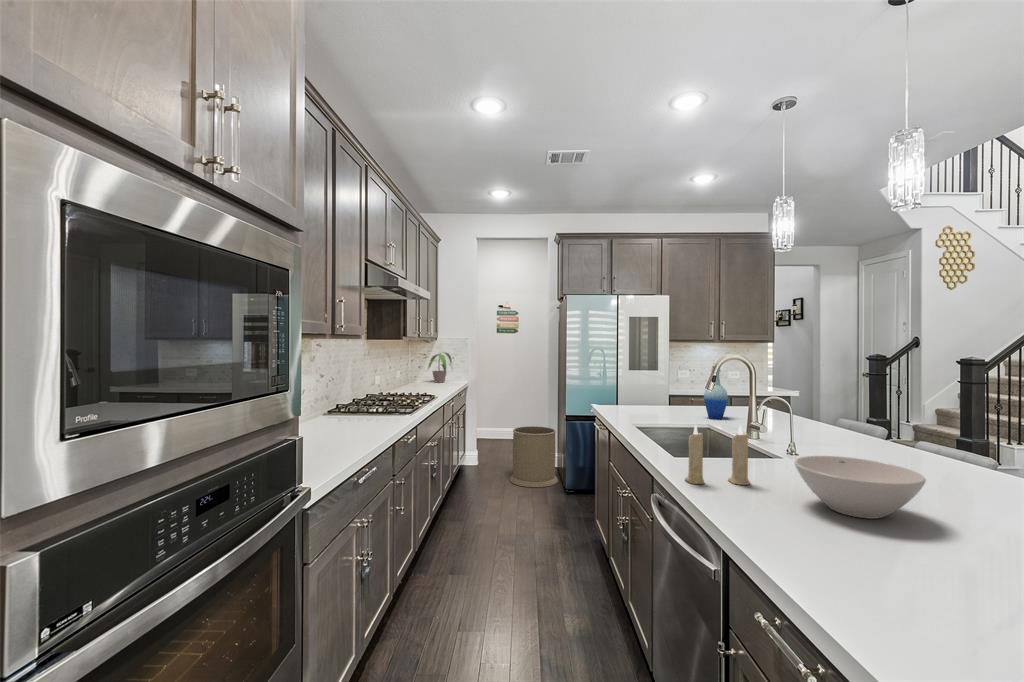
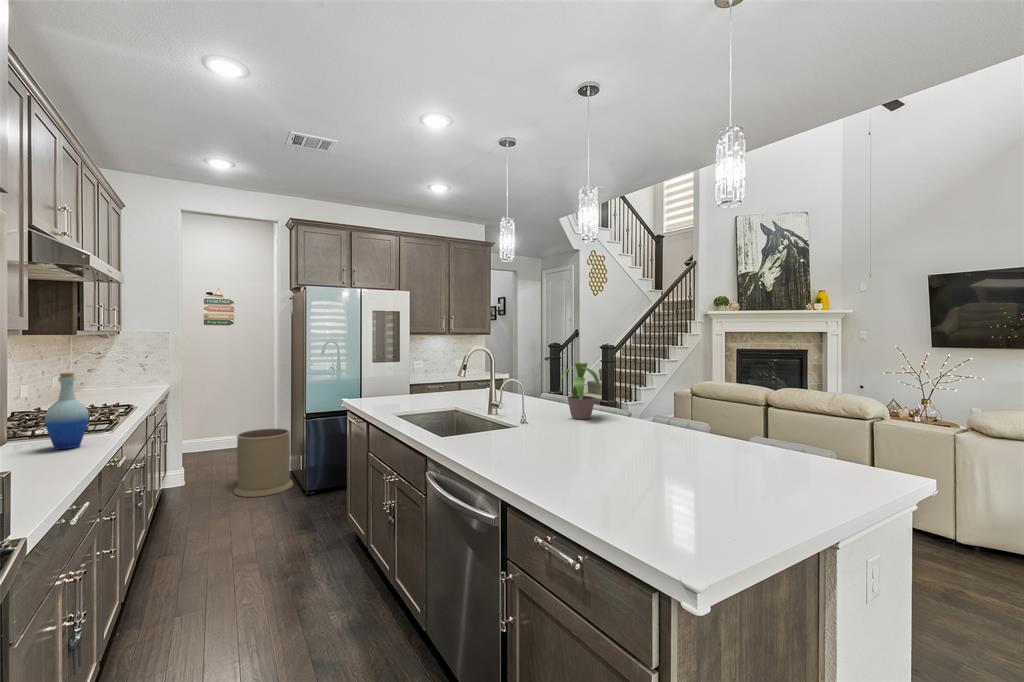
potted plant: present [428,353,452,383] -> present [560,363,600,419]
bottle: present [704,366,728,419] -> present [45,373,89,449]
candle: present [685,425,750,485] -> none [462,402,510,455]
bowl: present [795,456,926,519] -> none [543,419,617,459]

